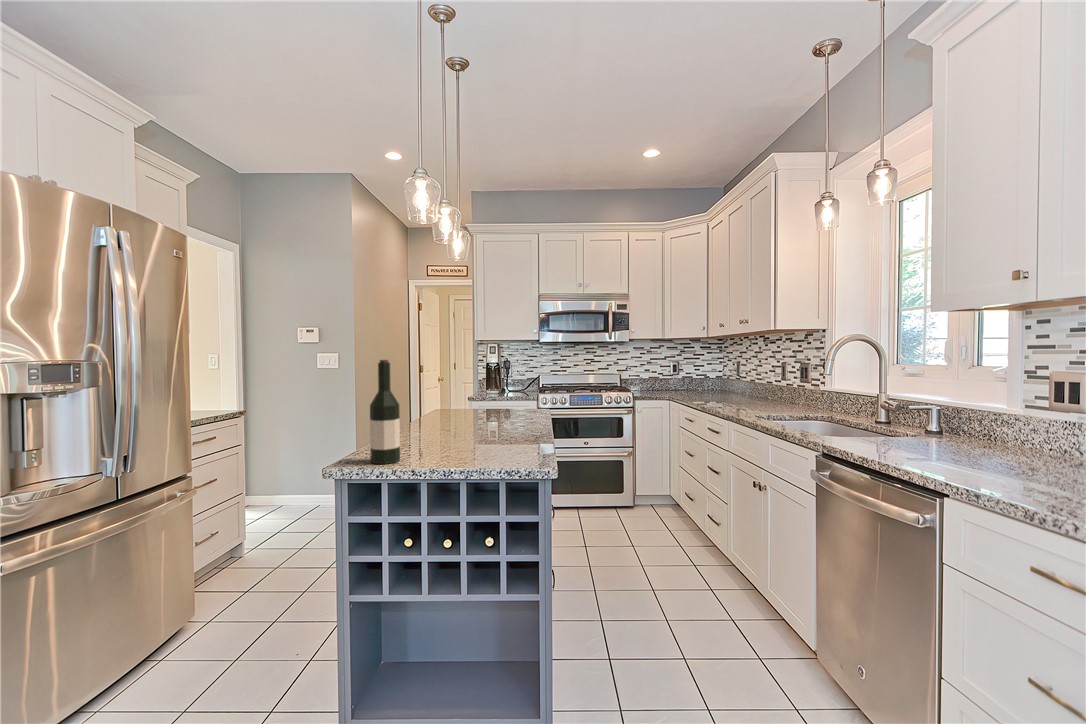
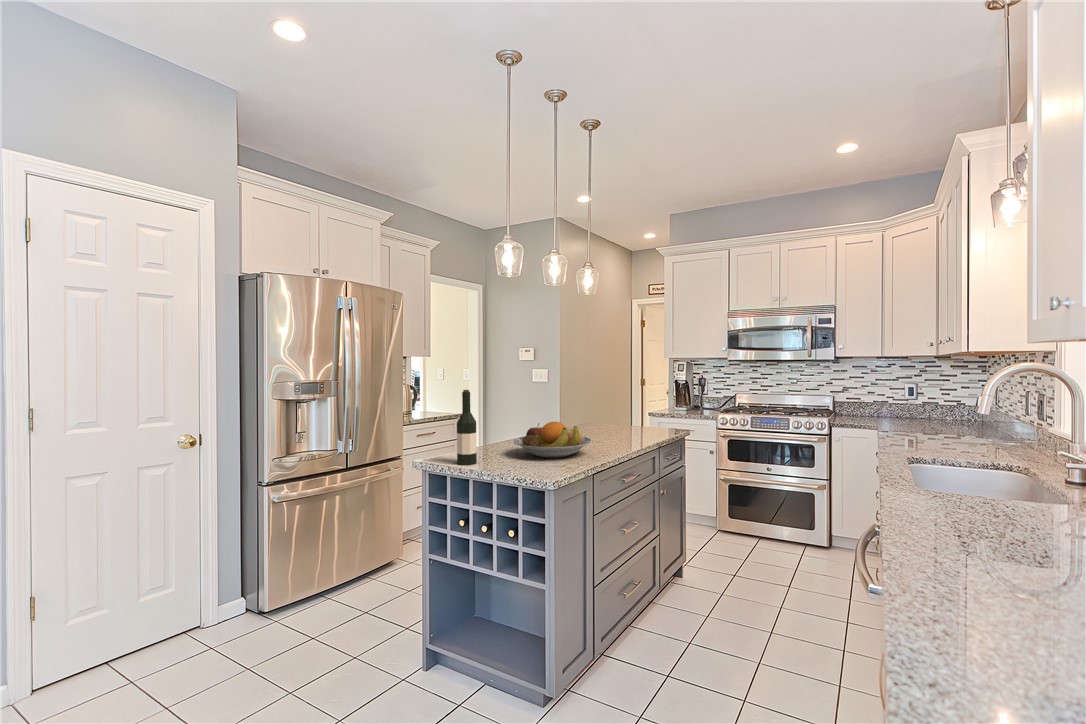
fruit bowl: none [421,400,518,444] -> present [513,422,592,458]

